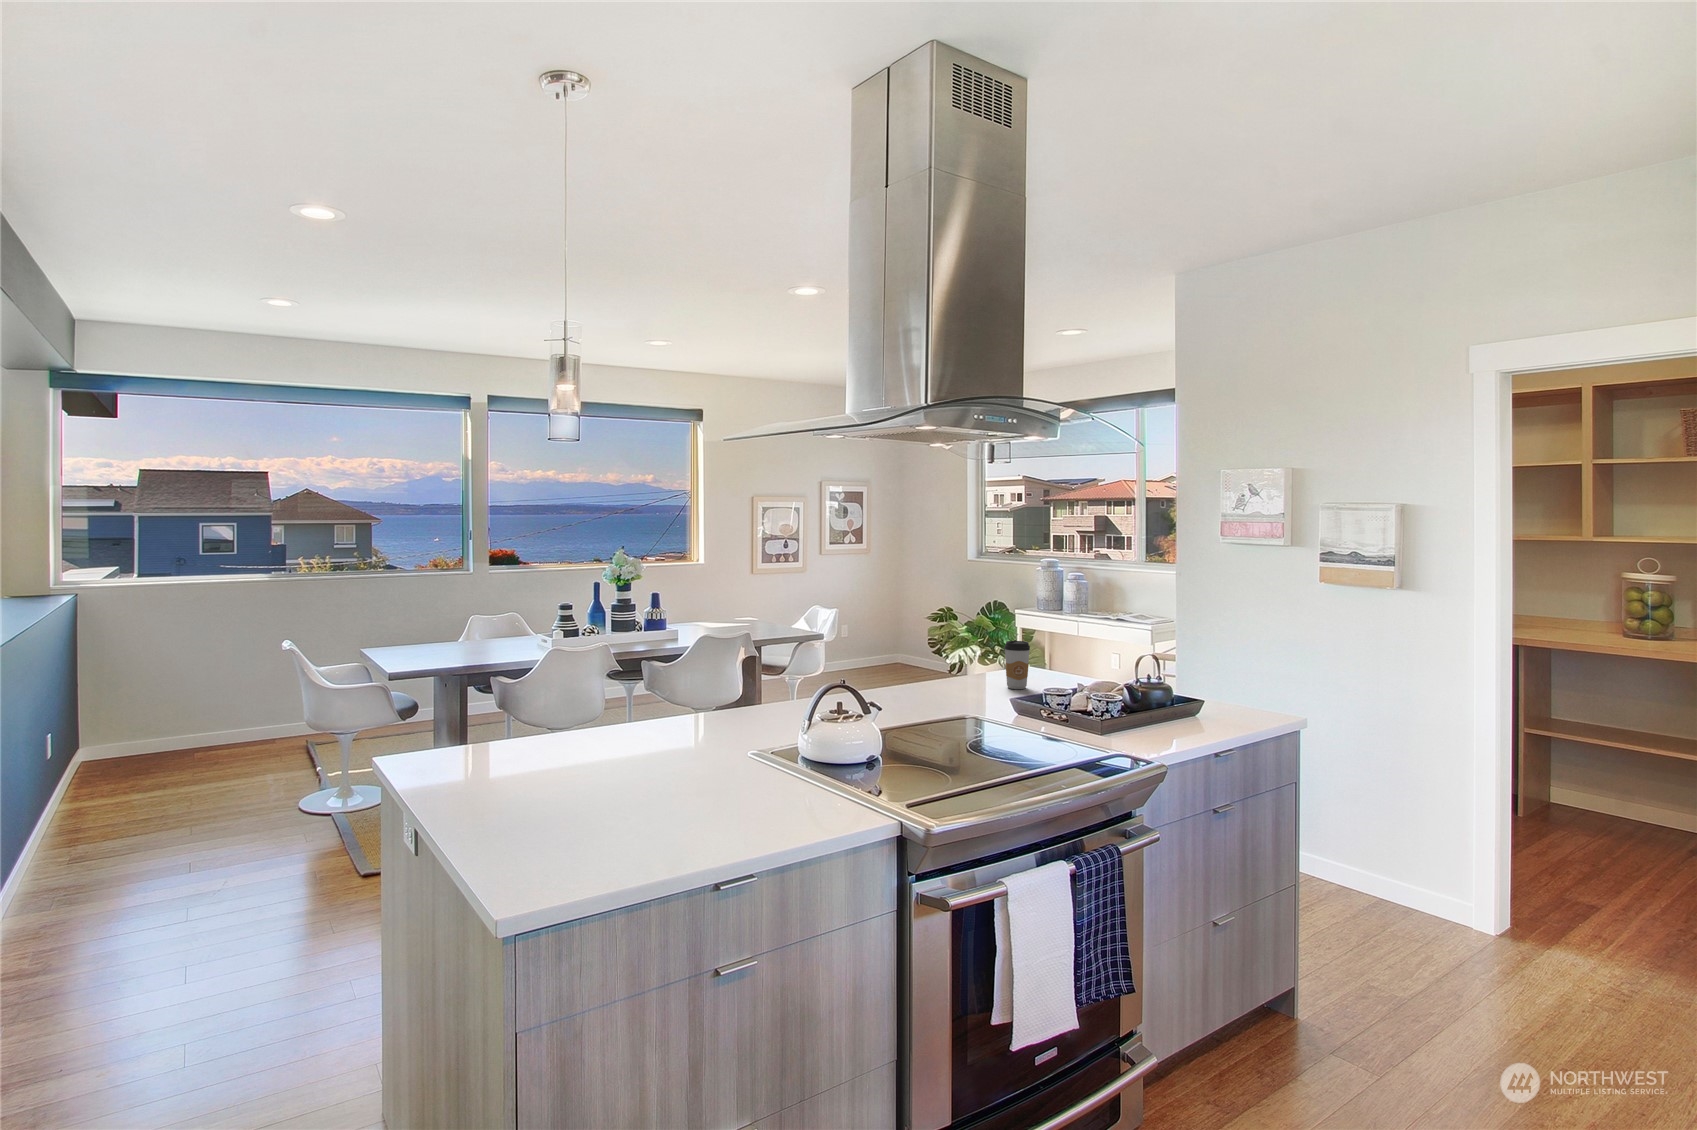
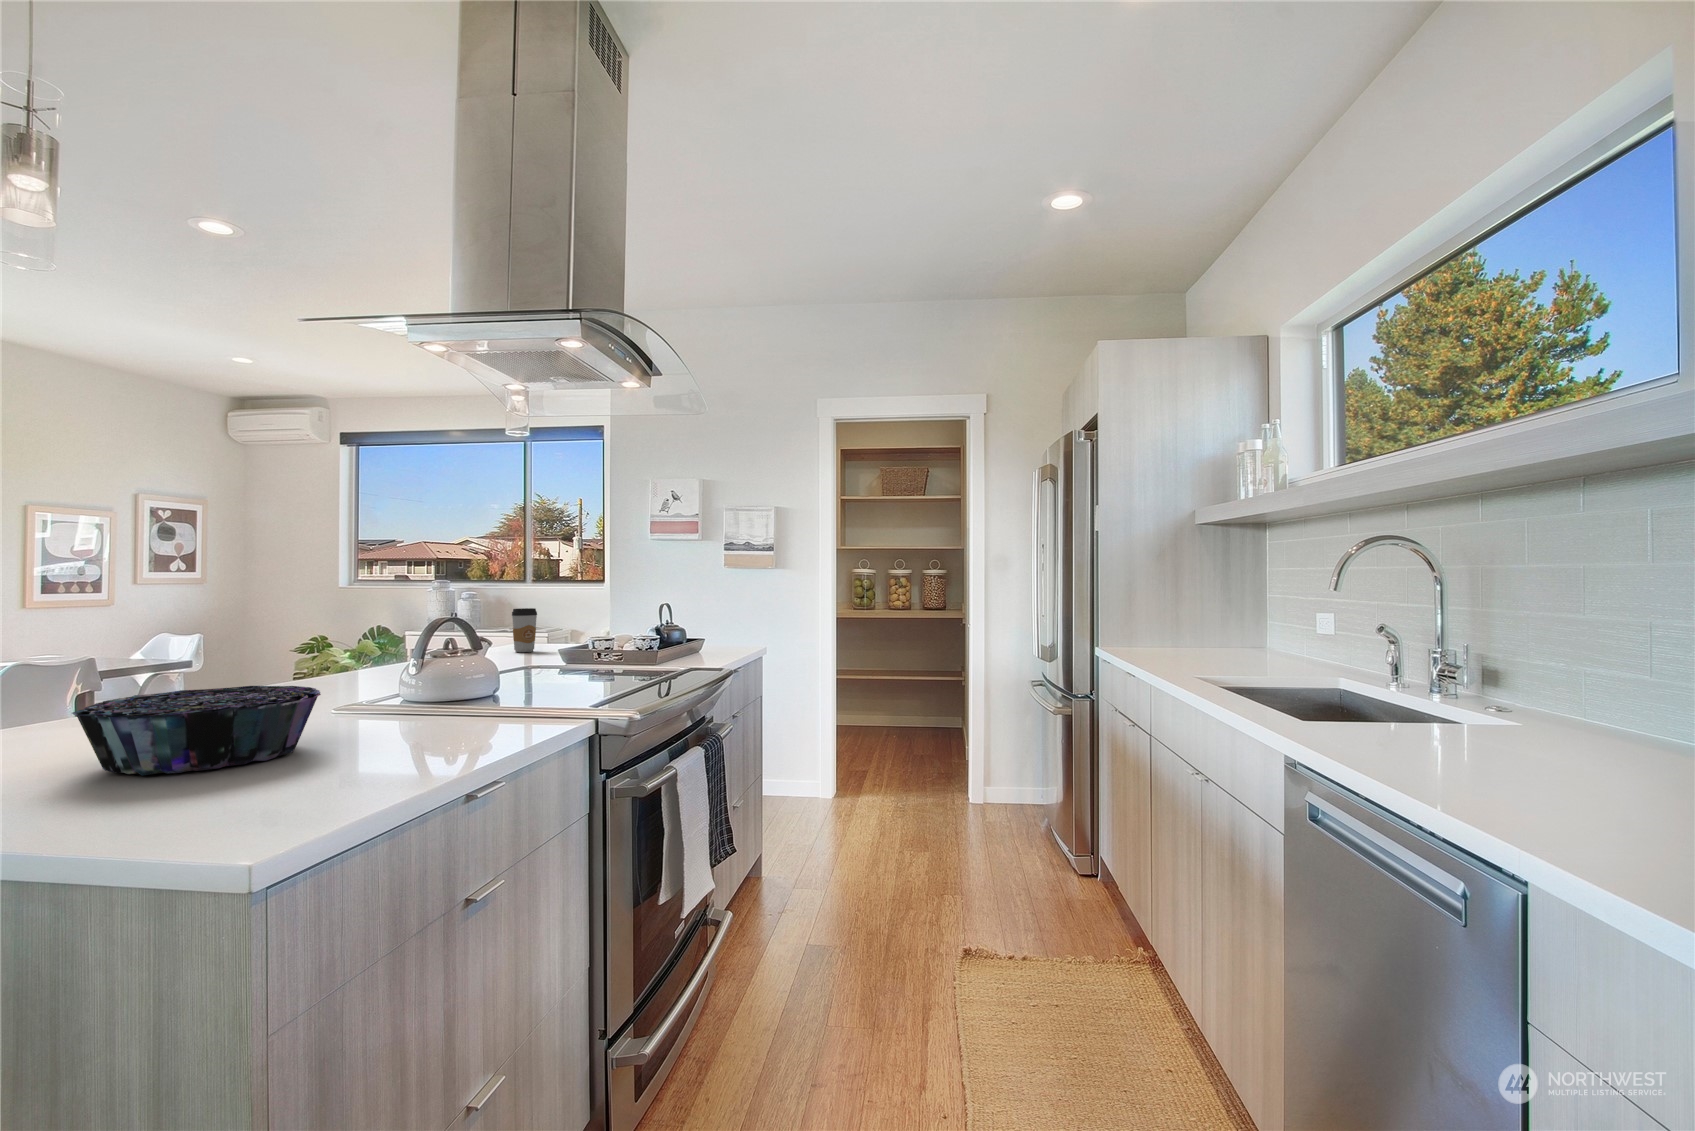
decorative bowl: none [576,742,711,813] -> present [72,686,321,776]

